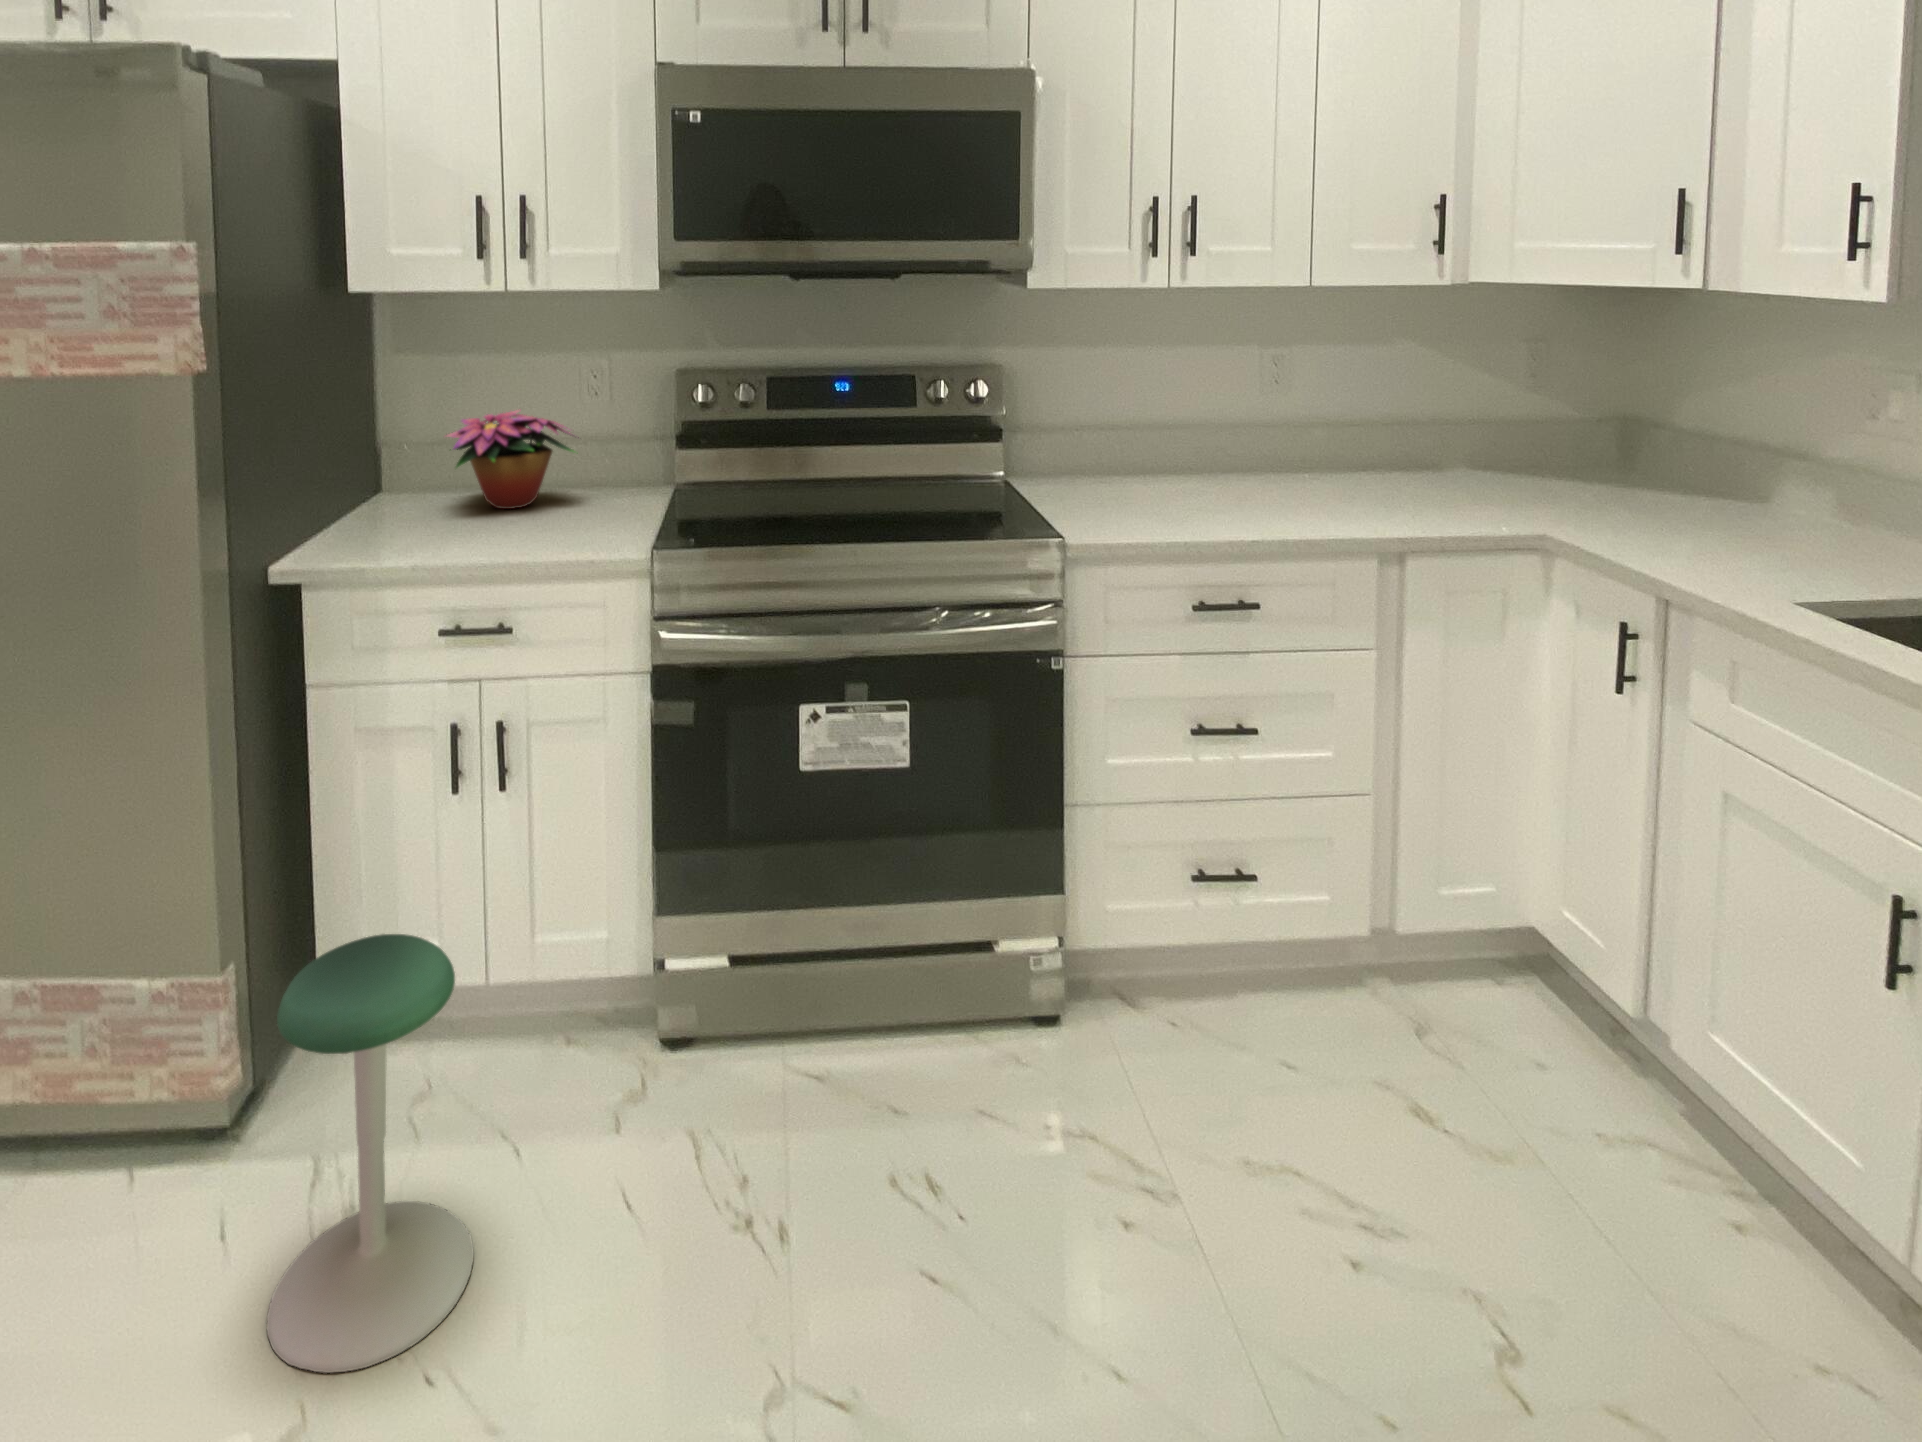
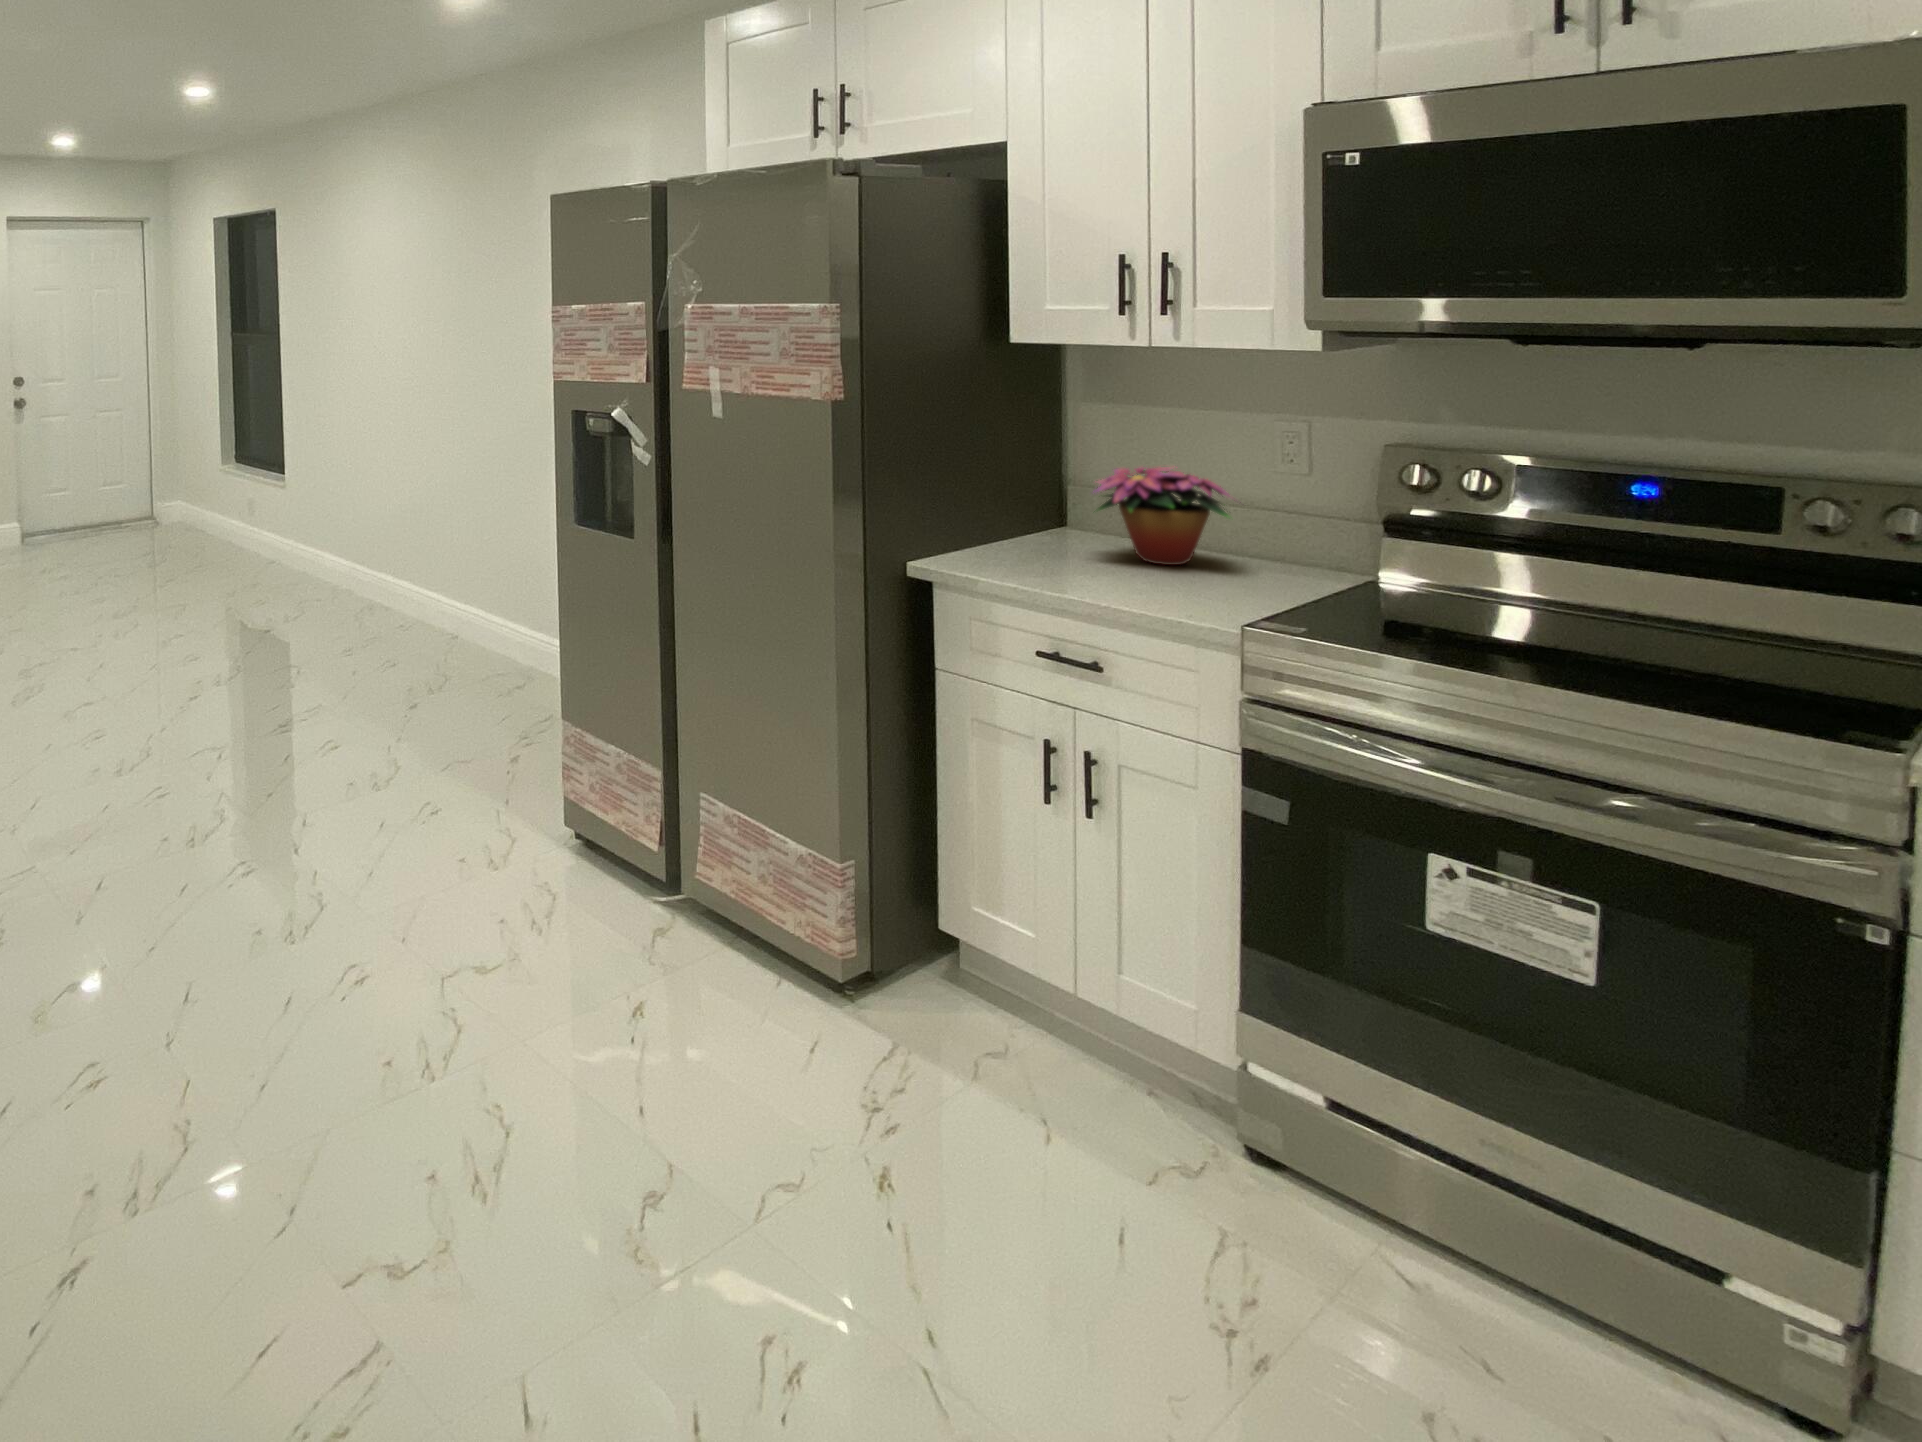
stool: present [267,934,474,1373] -> none [803,862,969,1202]

